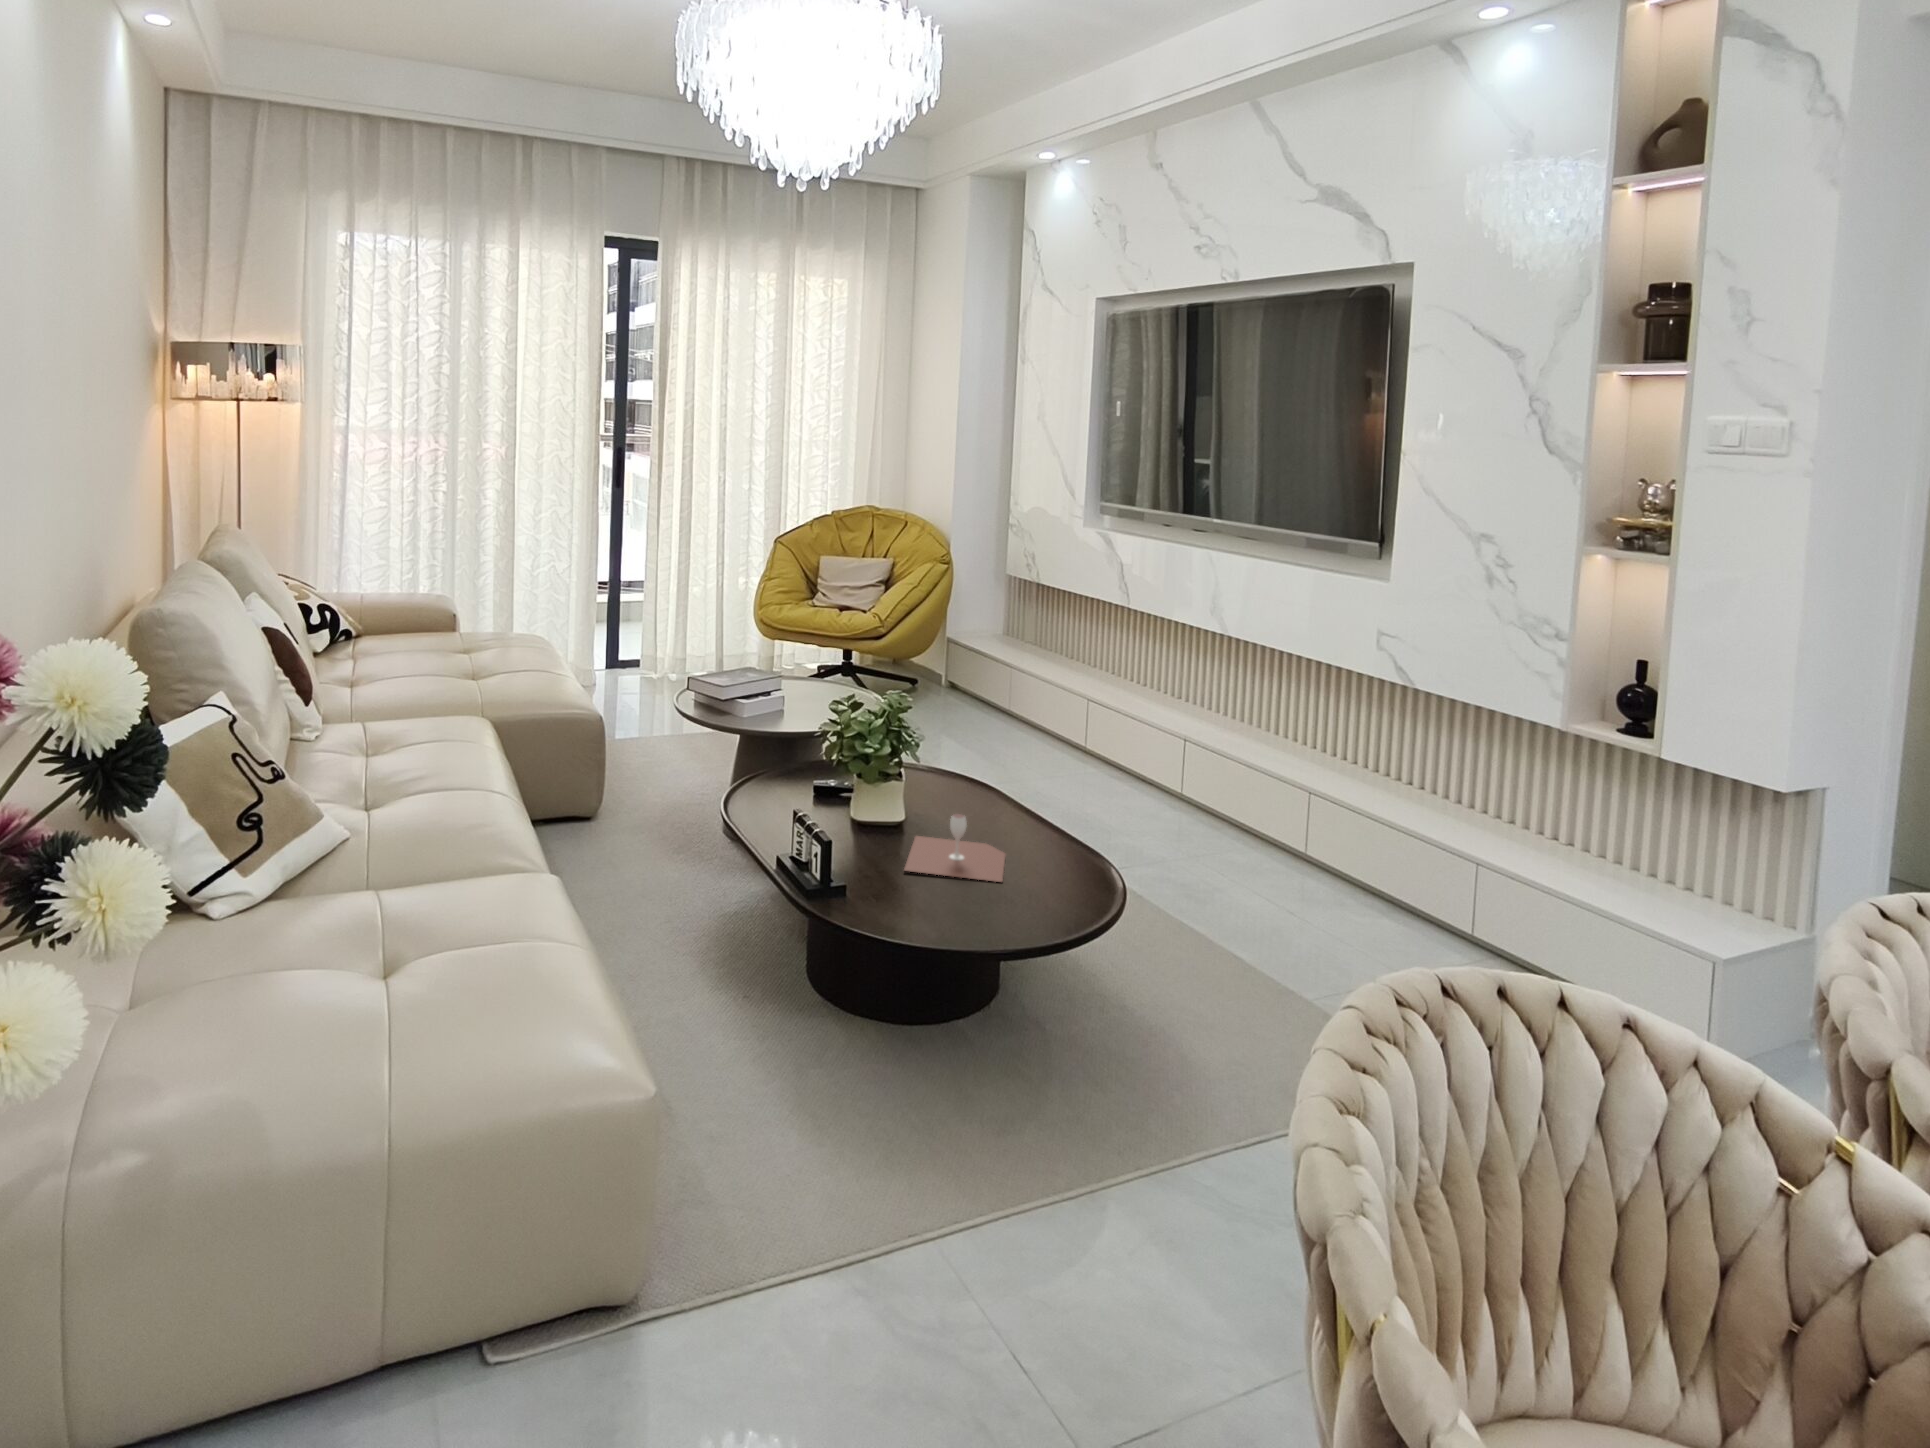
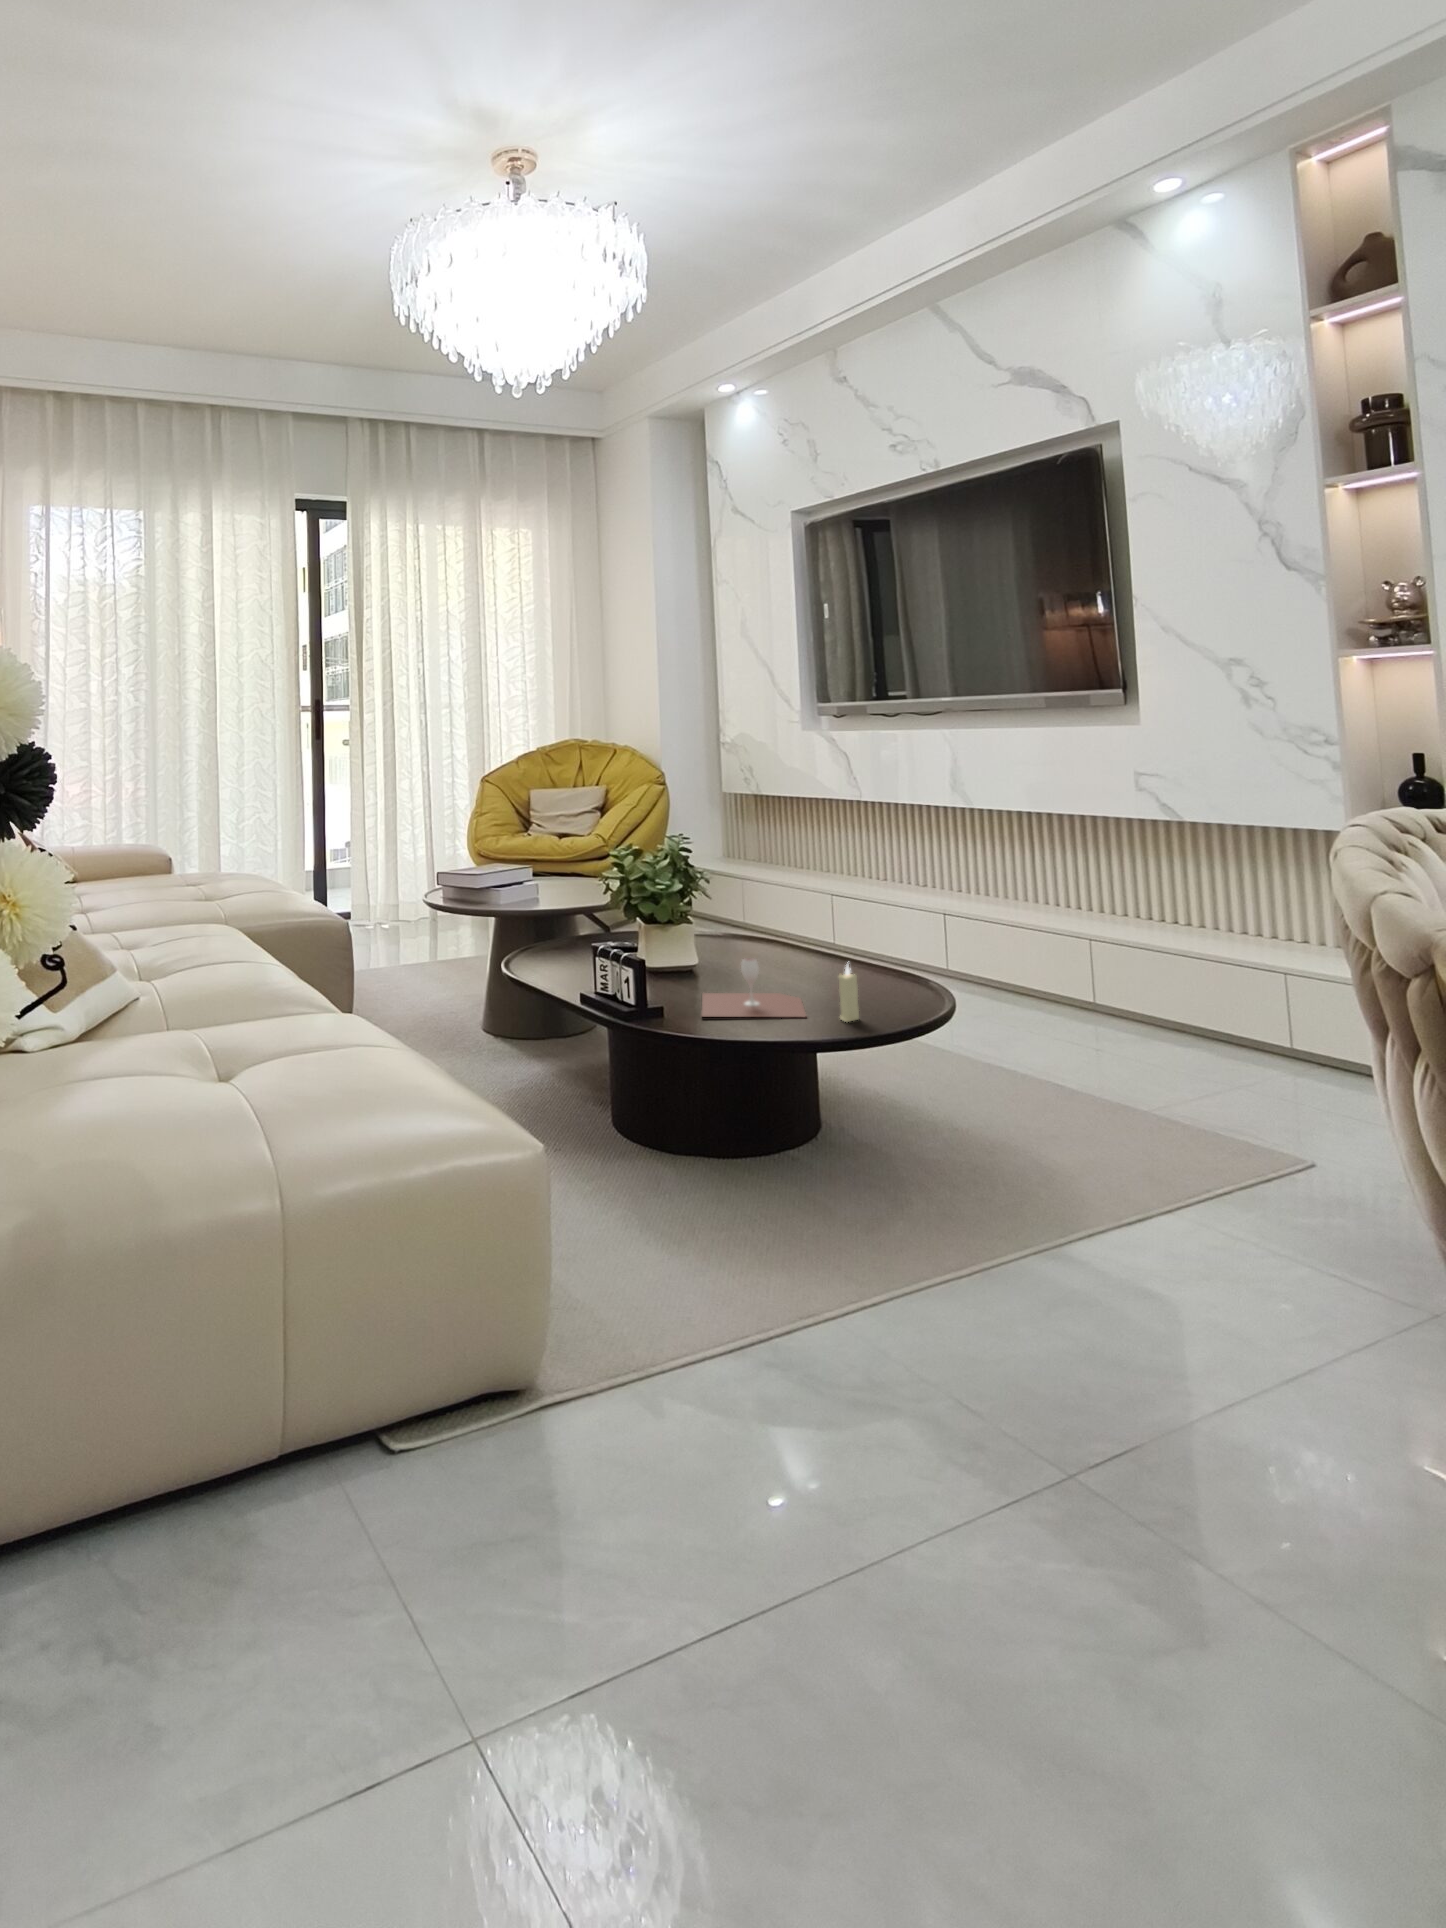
candle: none [1033,837,1053,894] -> present [839,965,859,1022]

